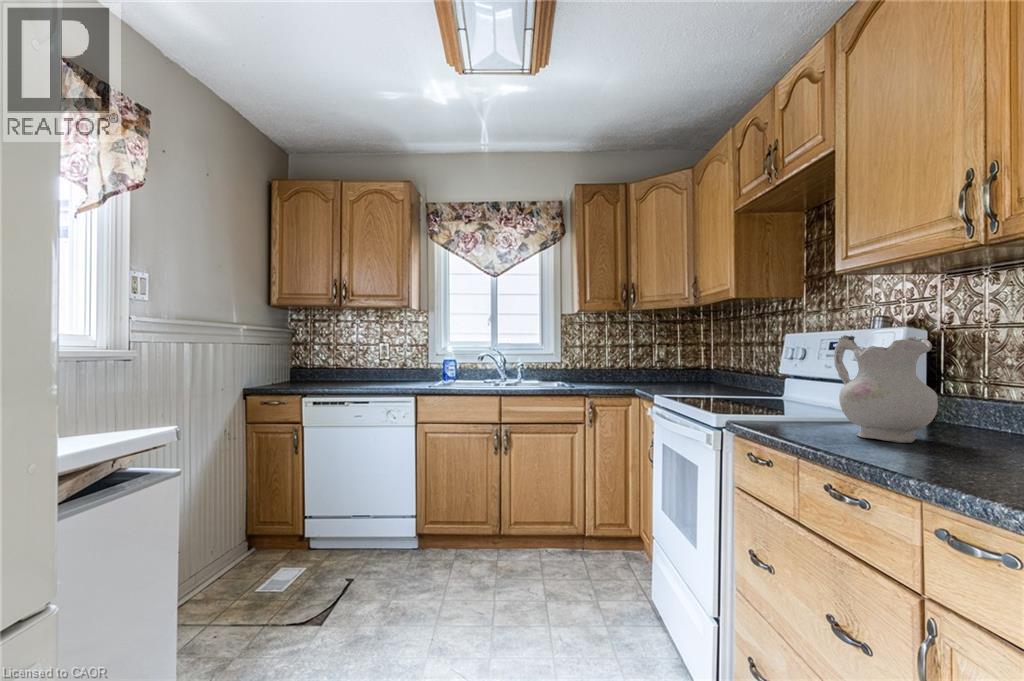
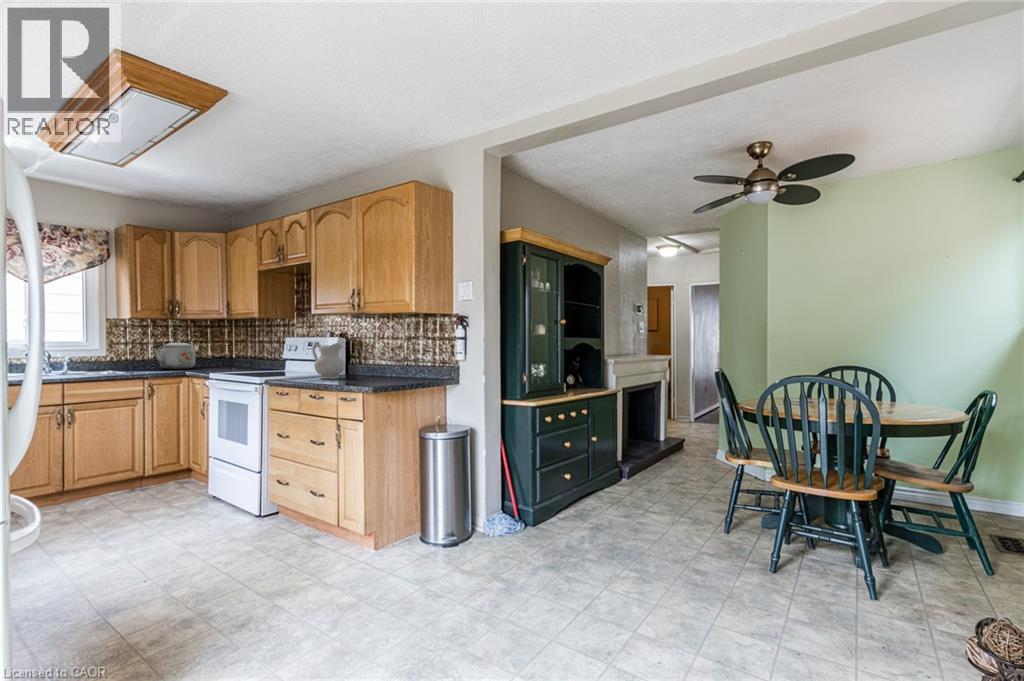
kettle: none [610,342,659,383] -> present [154,341,195,369]

